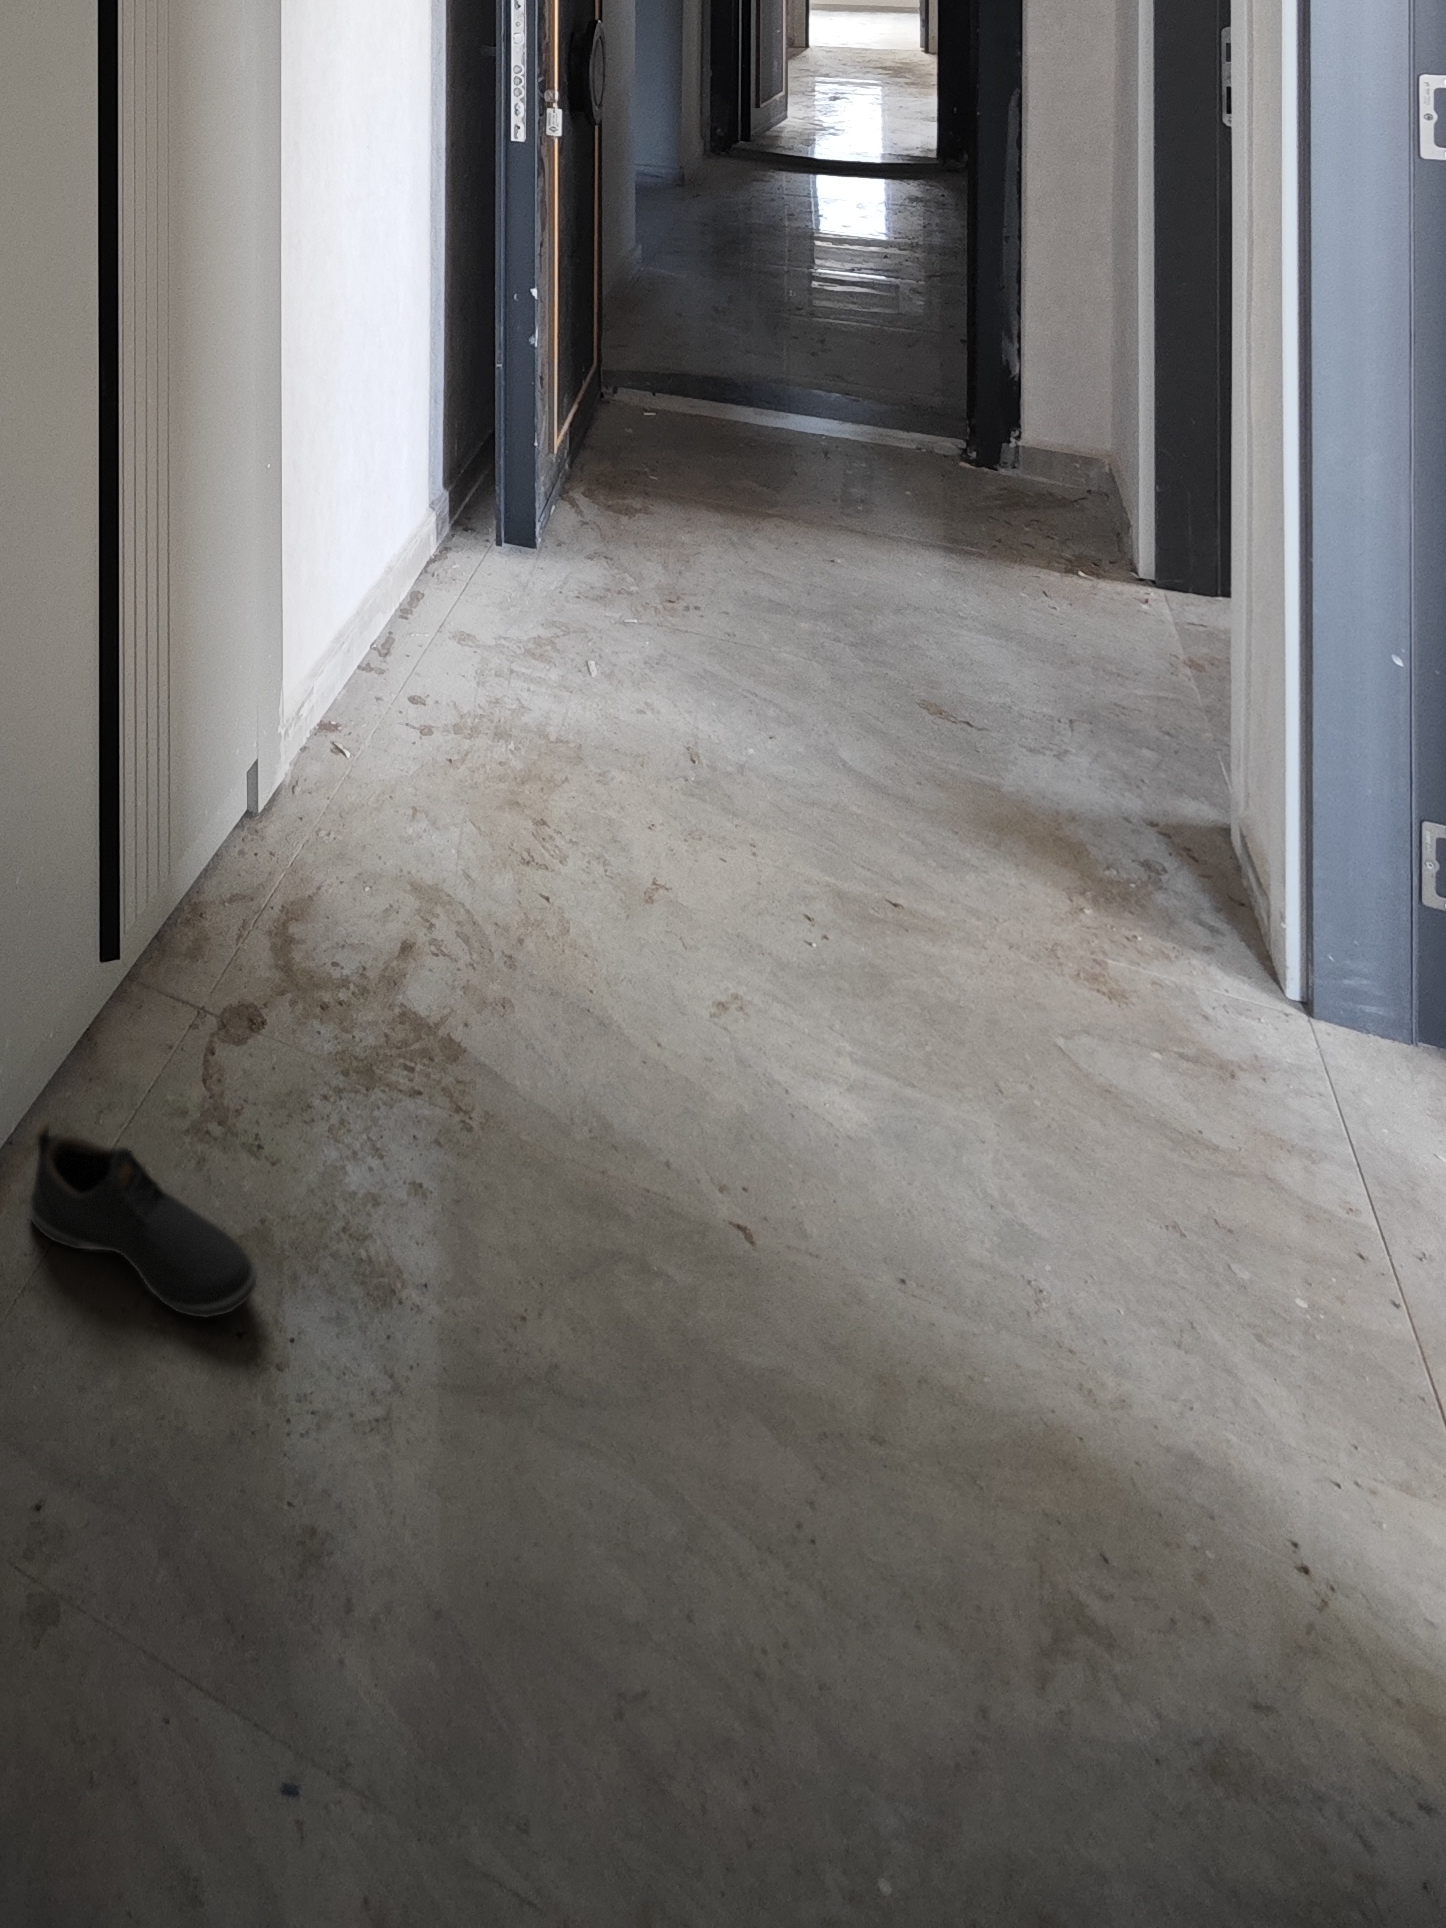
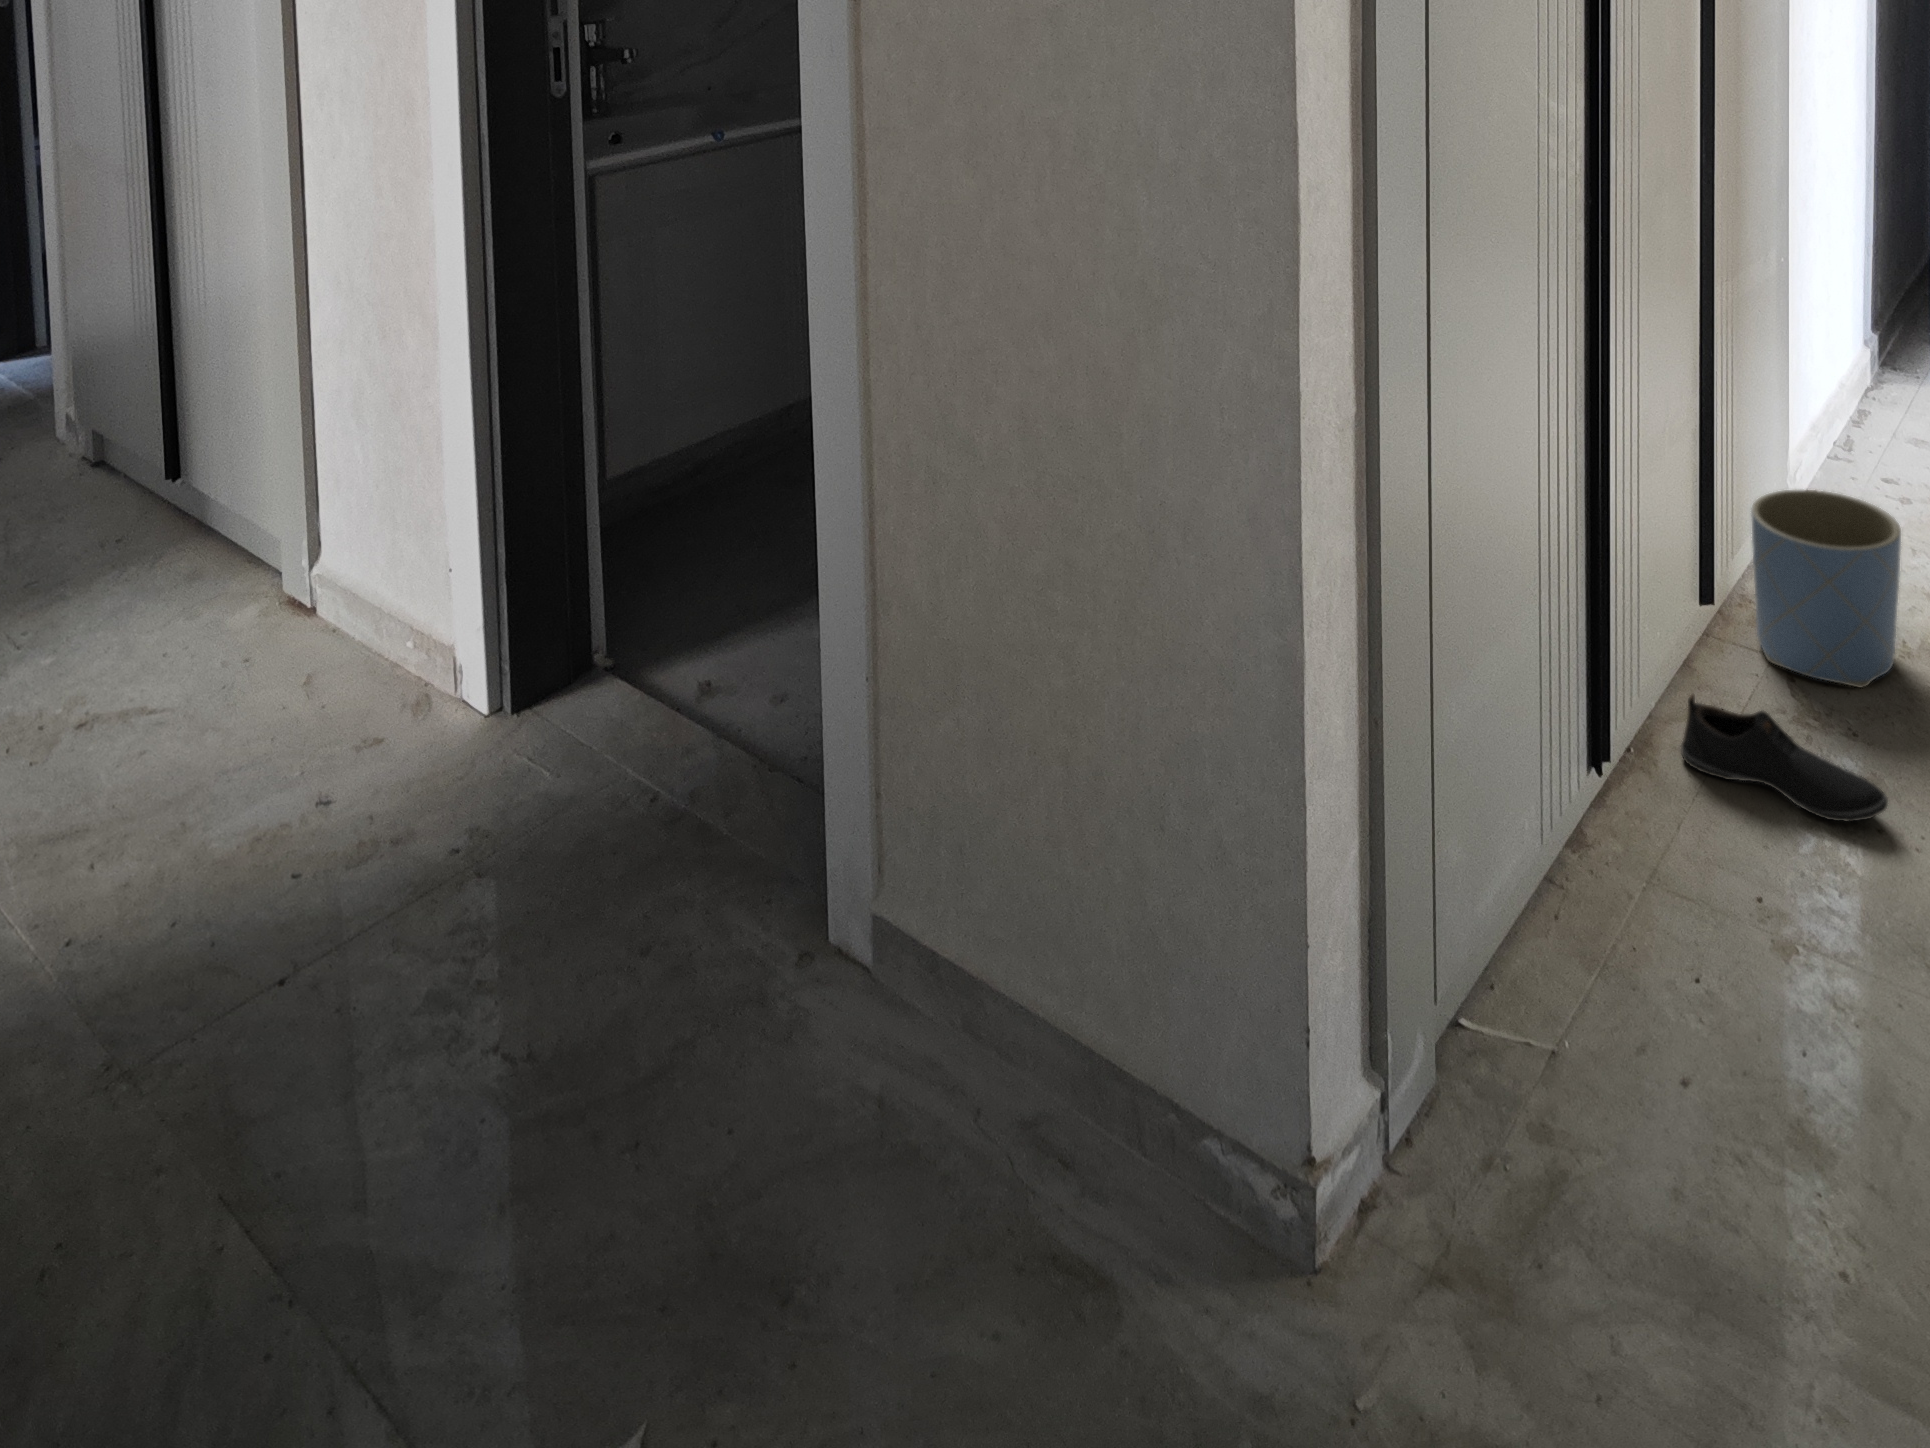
planter: none [178,781,346,1055] -> present [1751,490,1901,688]

